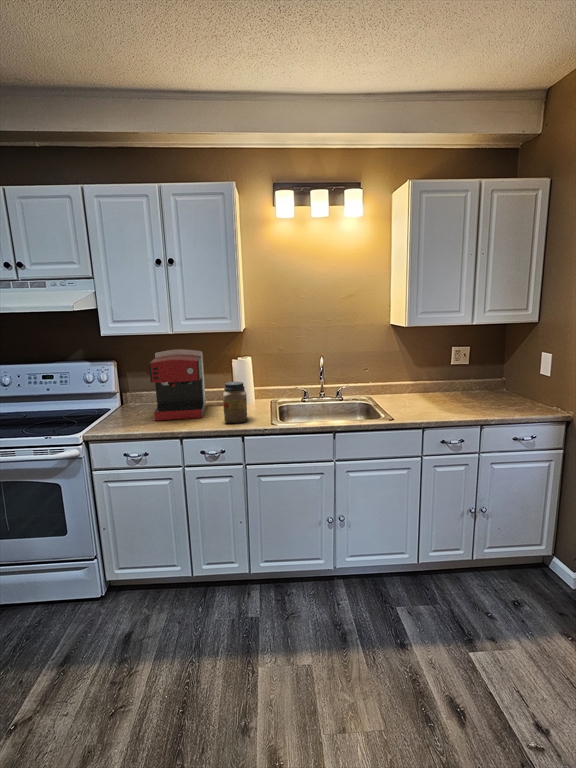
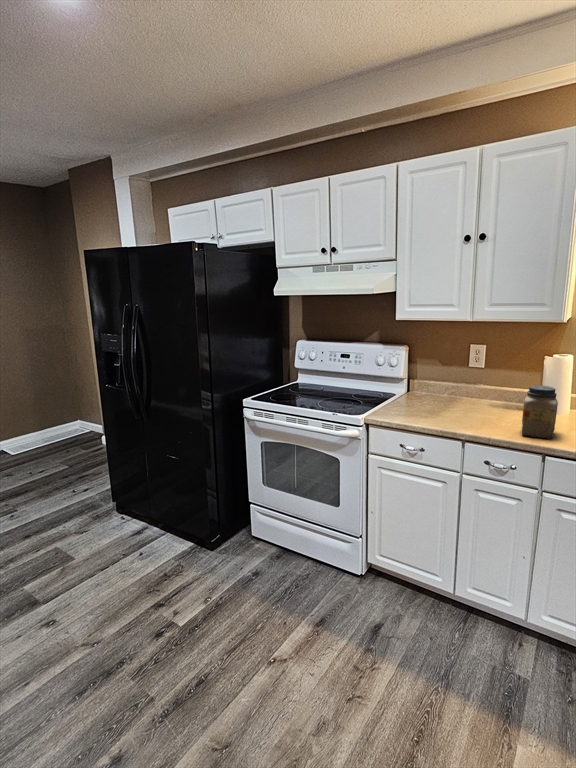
coffee maker: present [149,349,206,420] -> none [438,339,506,422]

